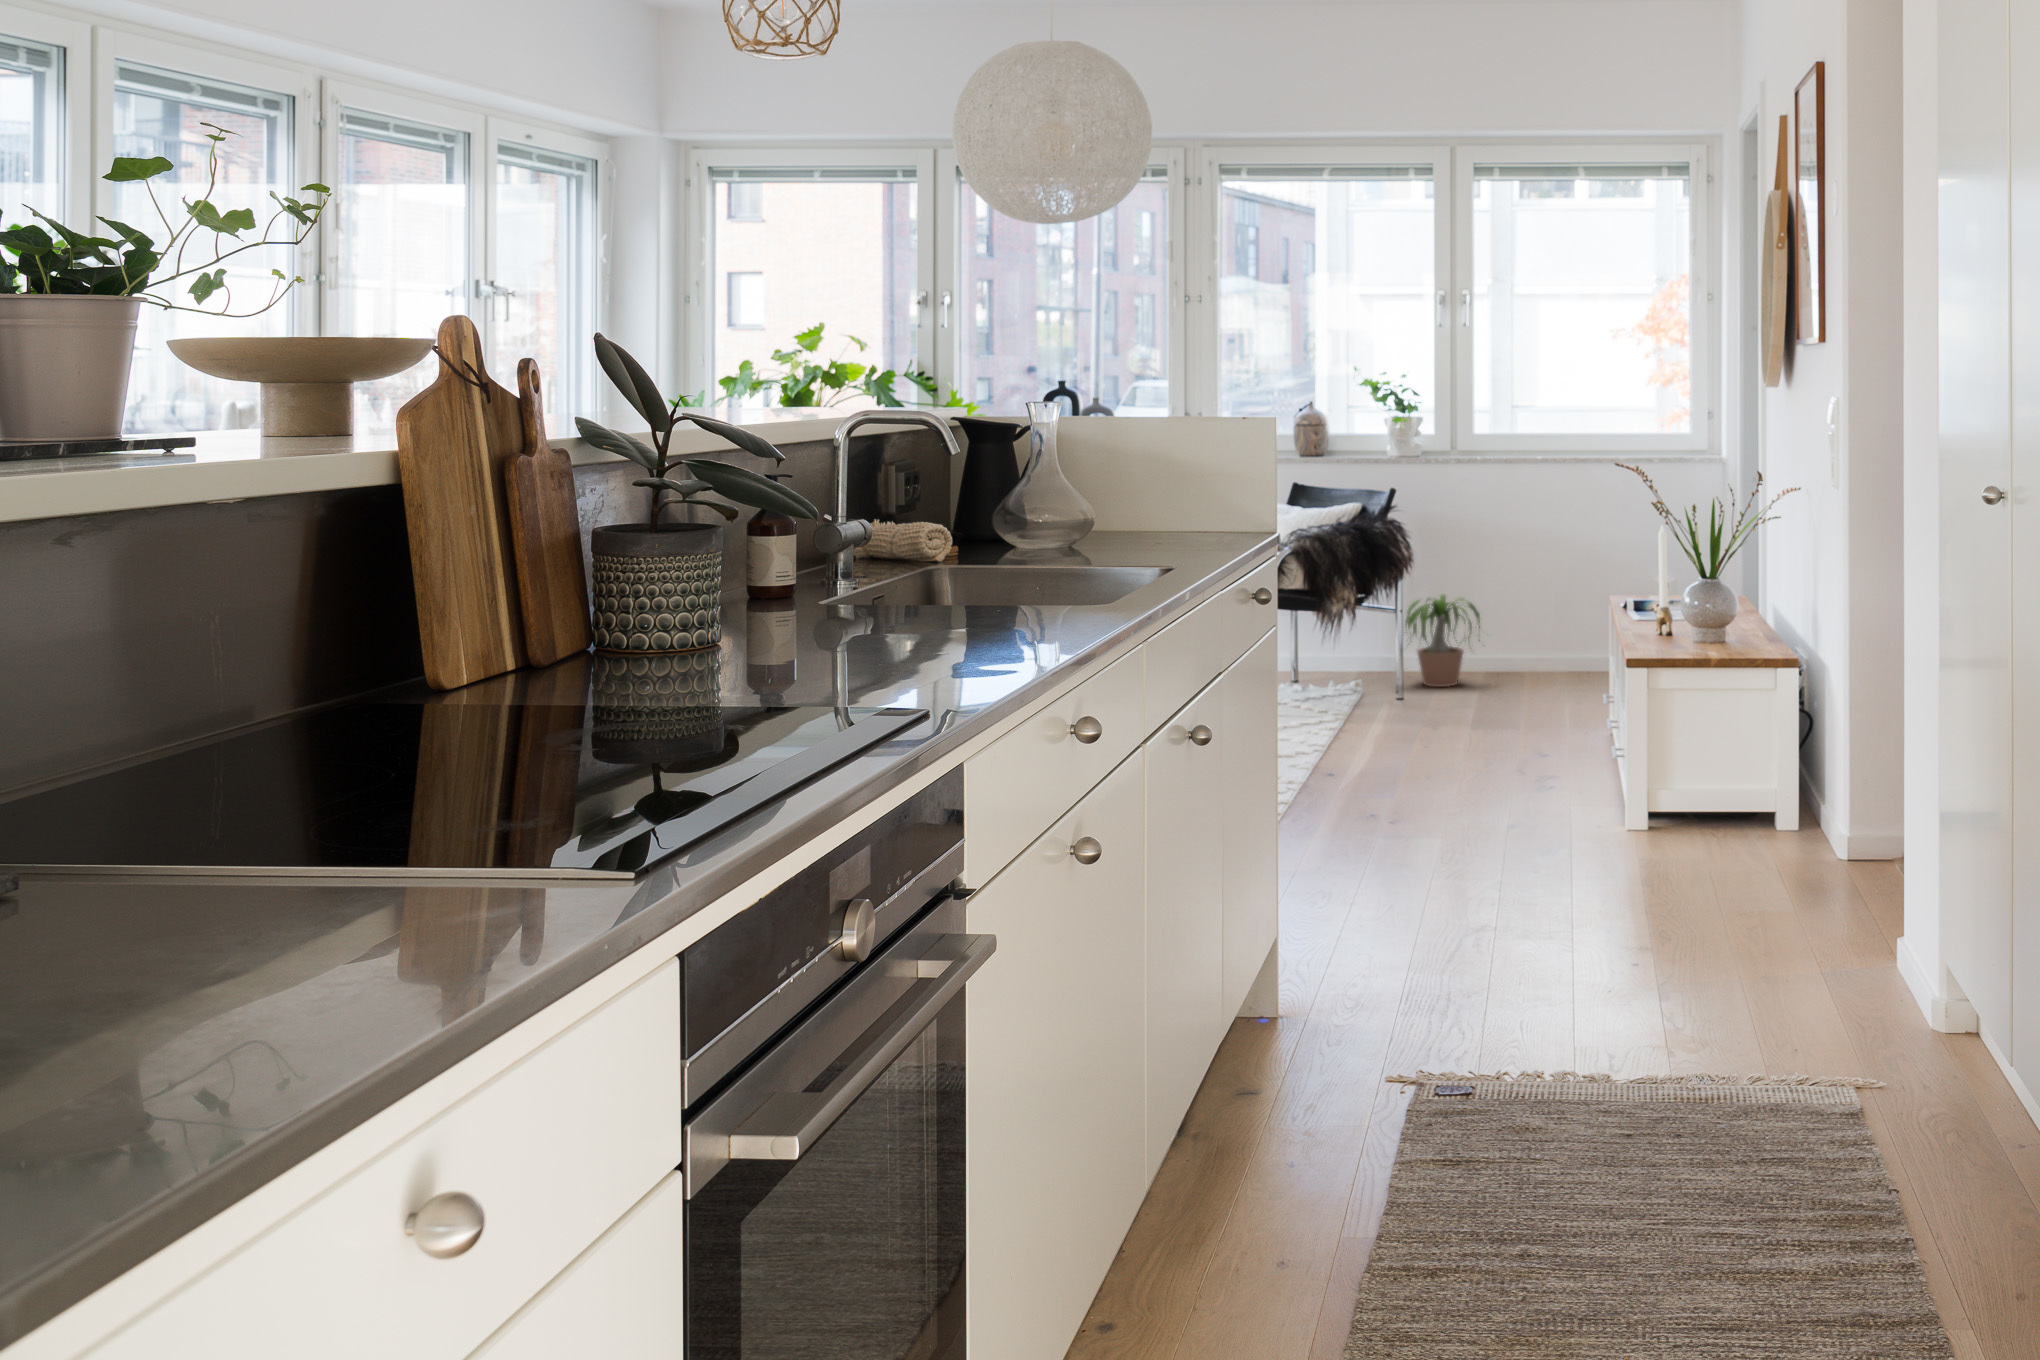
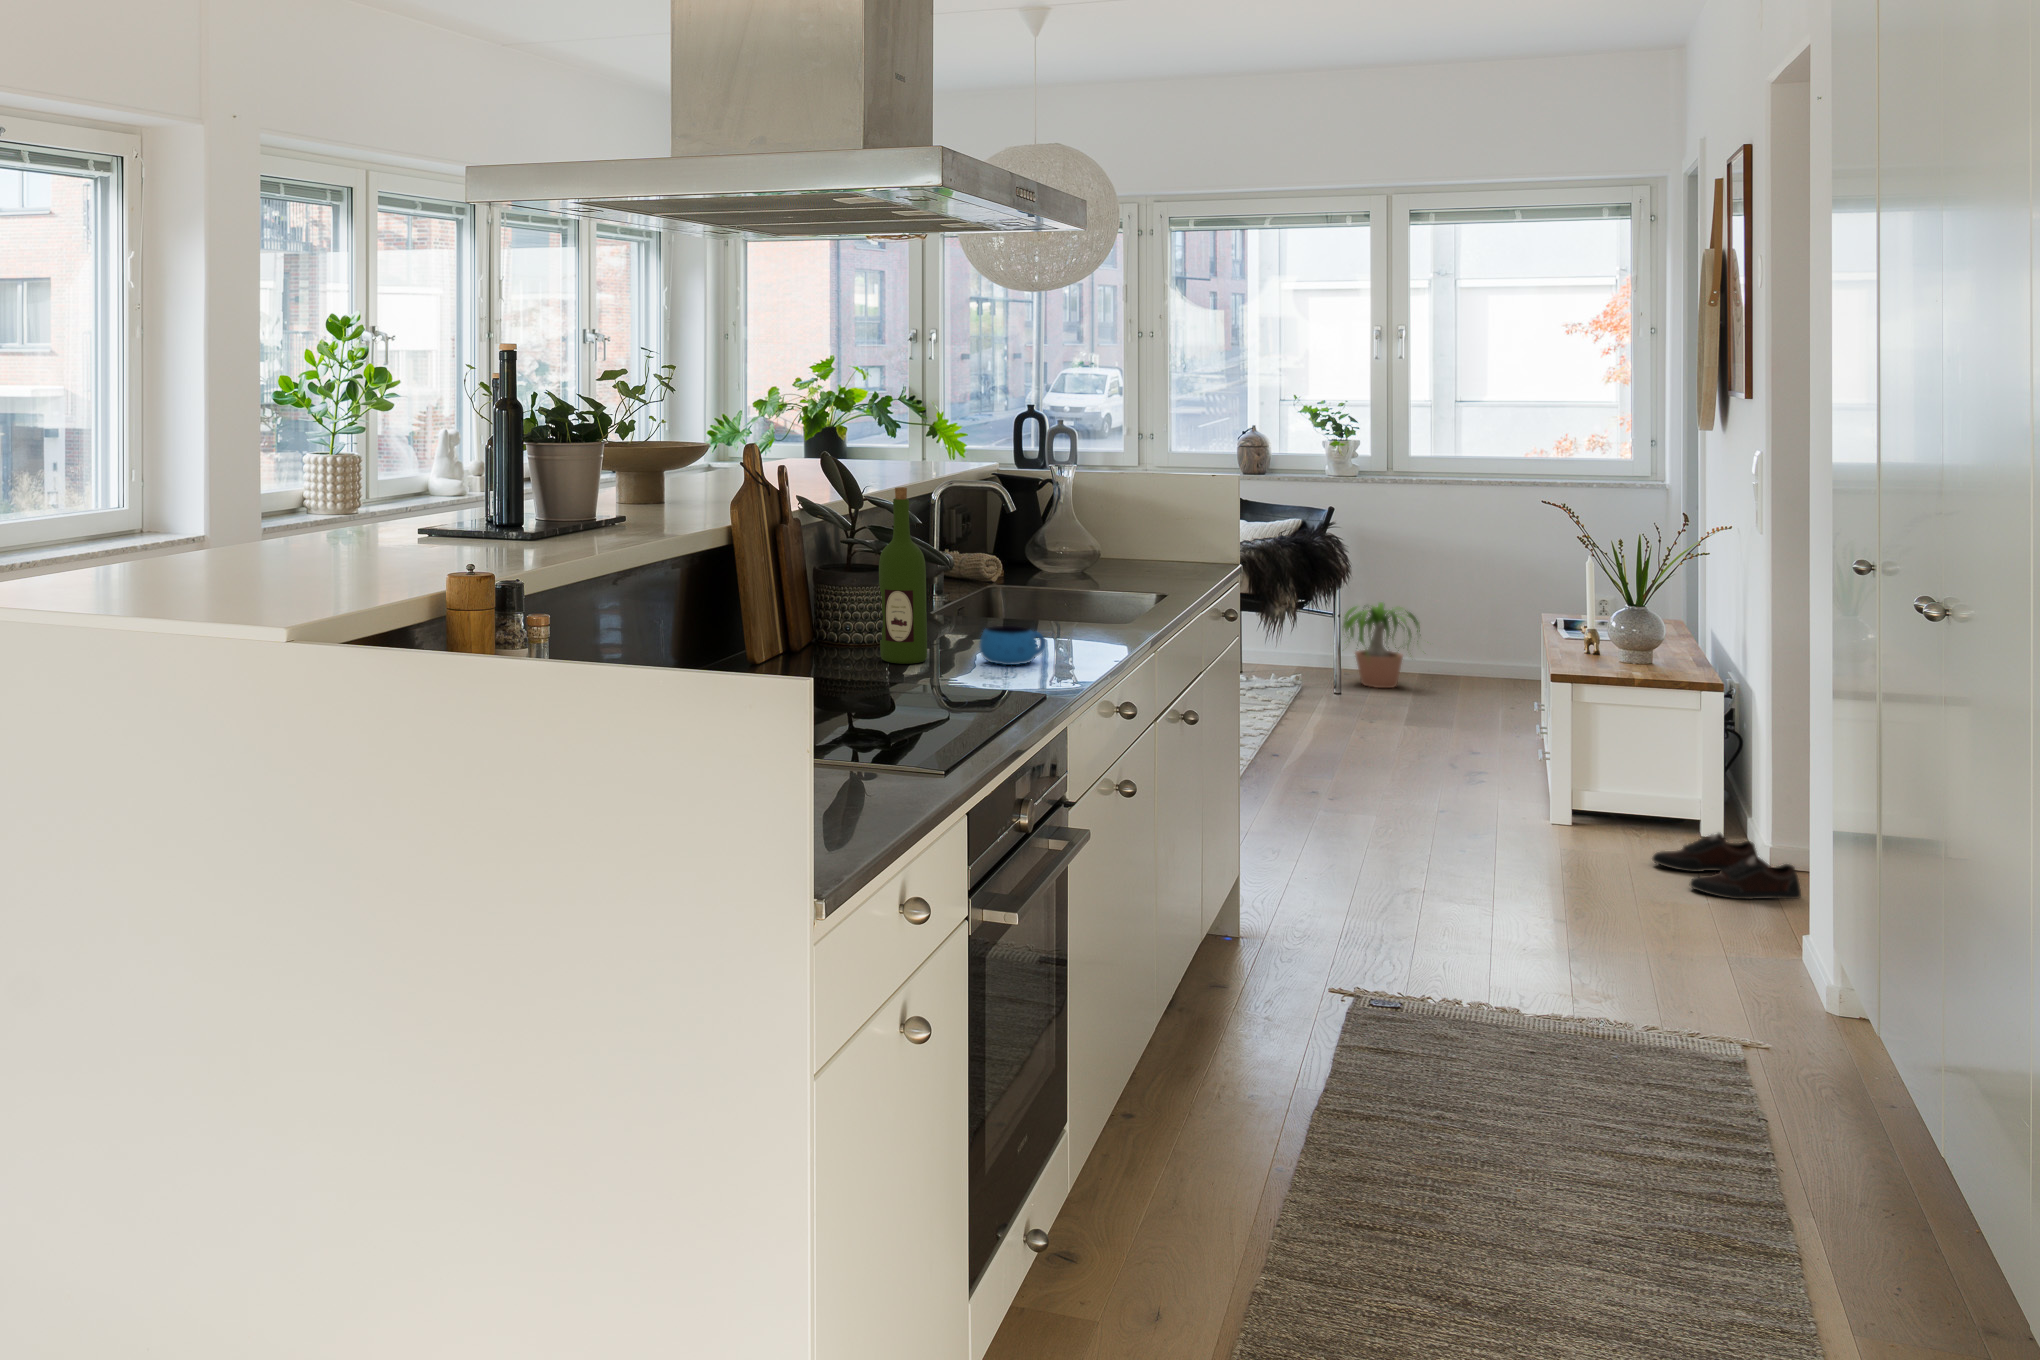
wine bottle: none [675,373,762,679] -> present [879,487,927,664]
mug: none [855,604,969,667] -> present [979,626,1045,665]
shoe: none [1713,808,1850,881] -> present [1652,833,1801,899]

